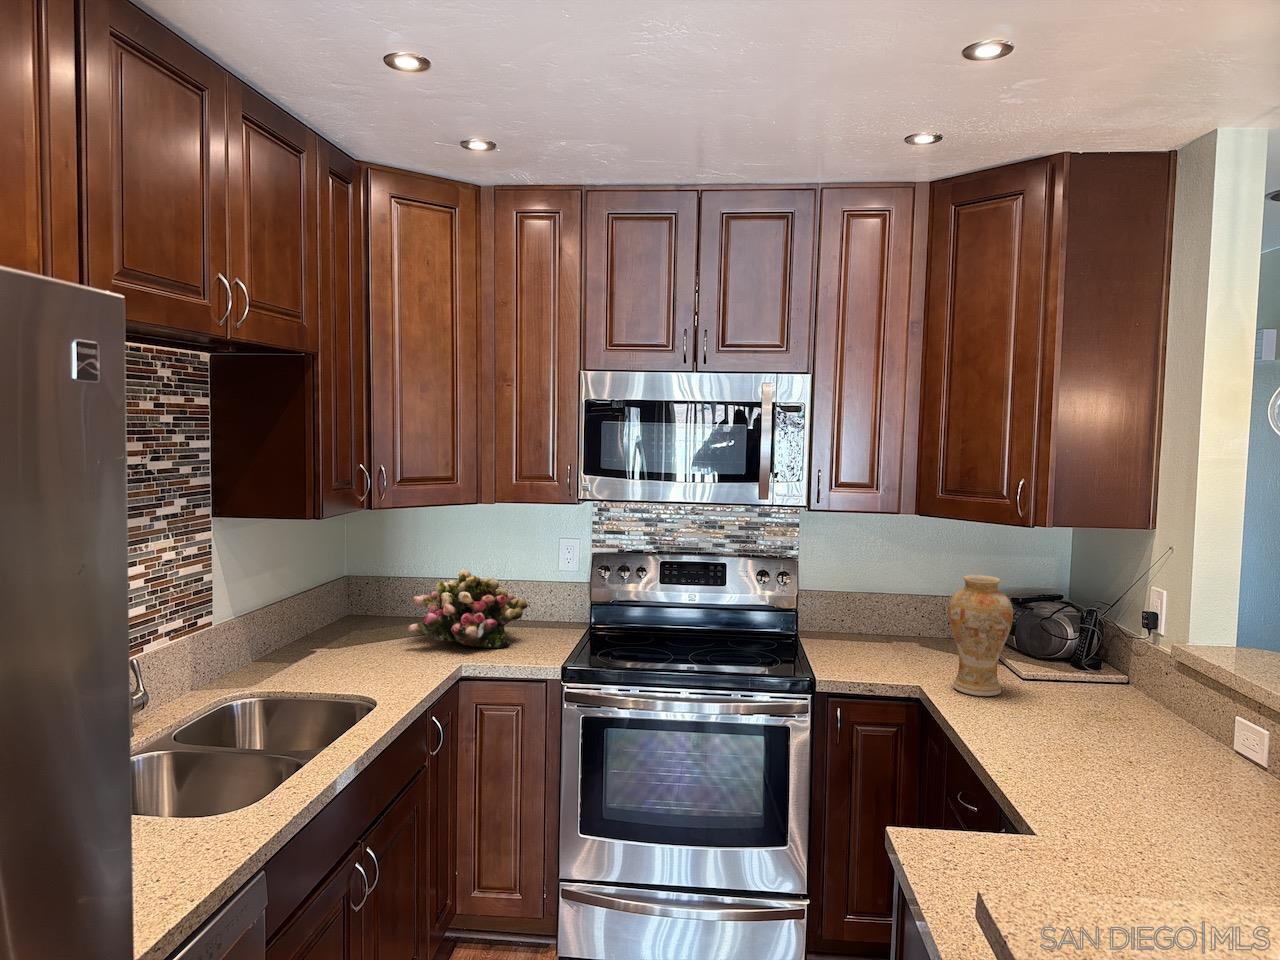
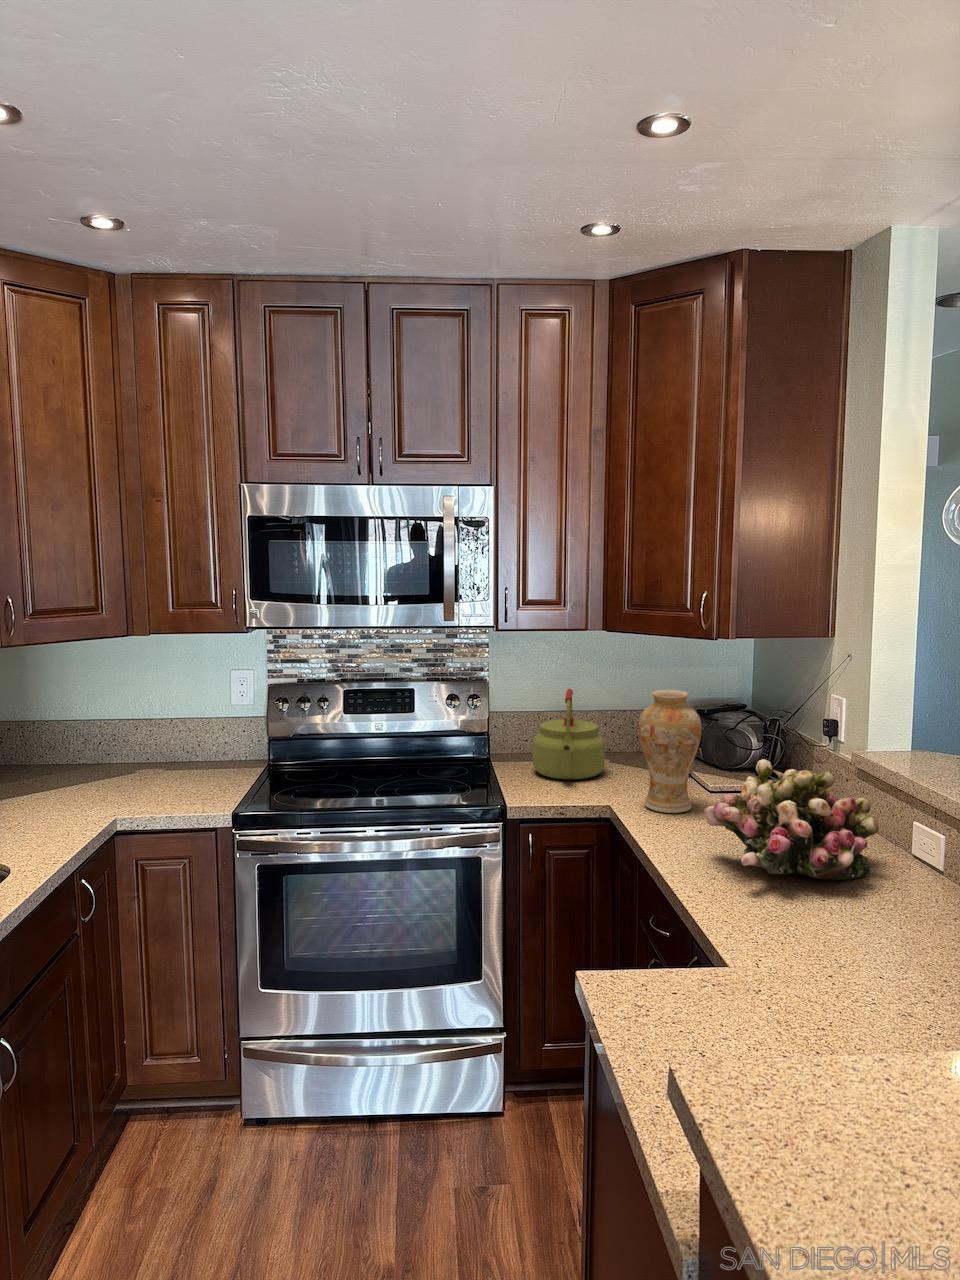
flower arrangement: present [408,569,528,648] -> present [704,759,879,880]
kettle: none [840,570,913,659] -> present [533,689,605,780]

